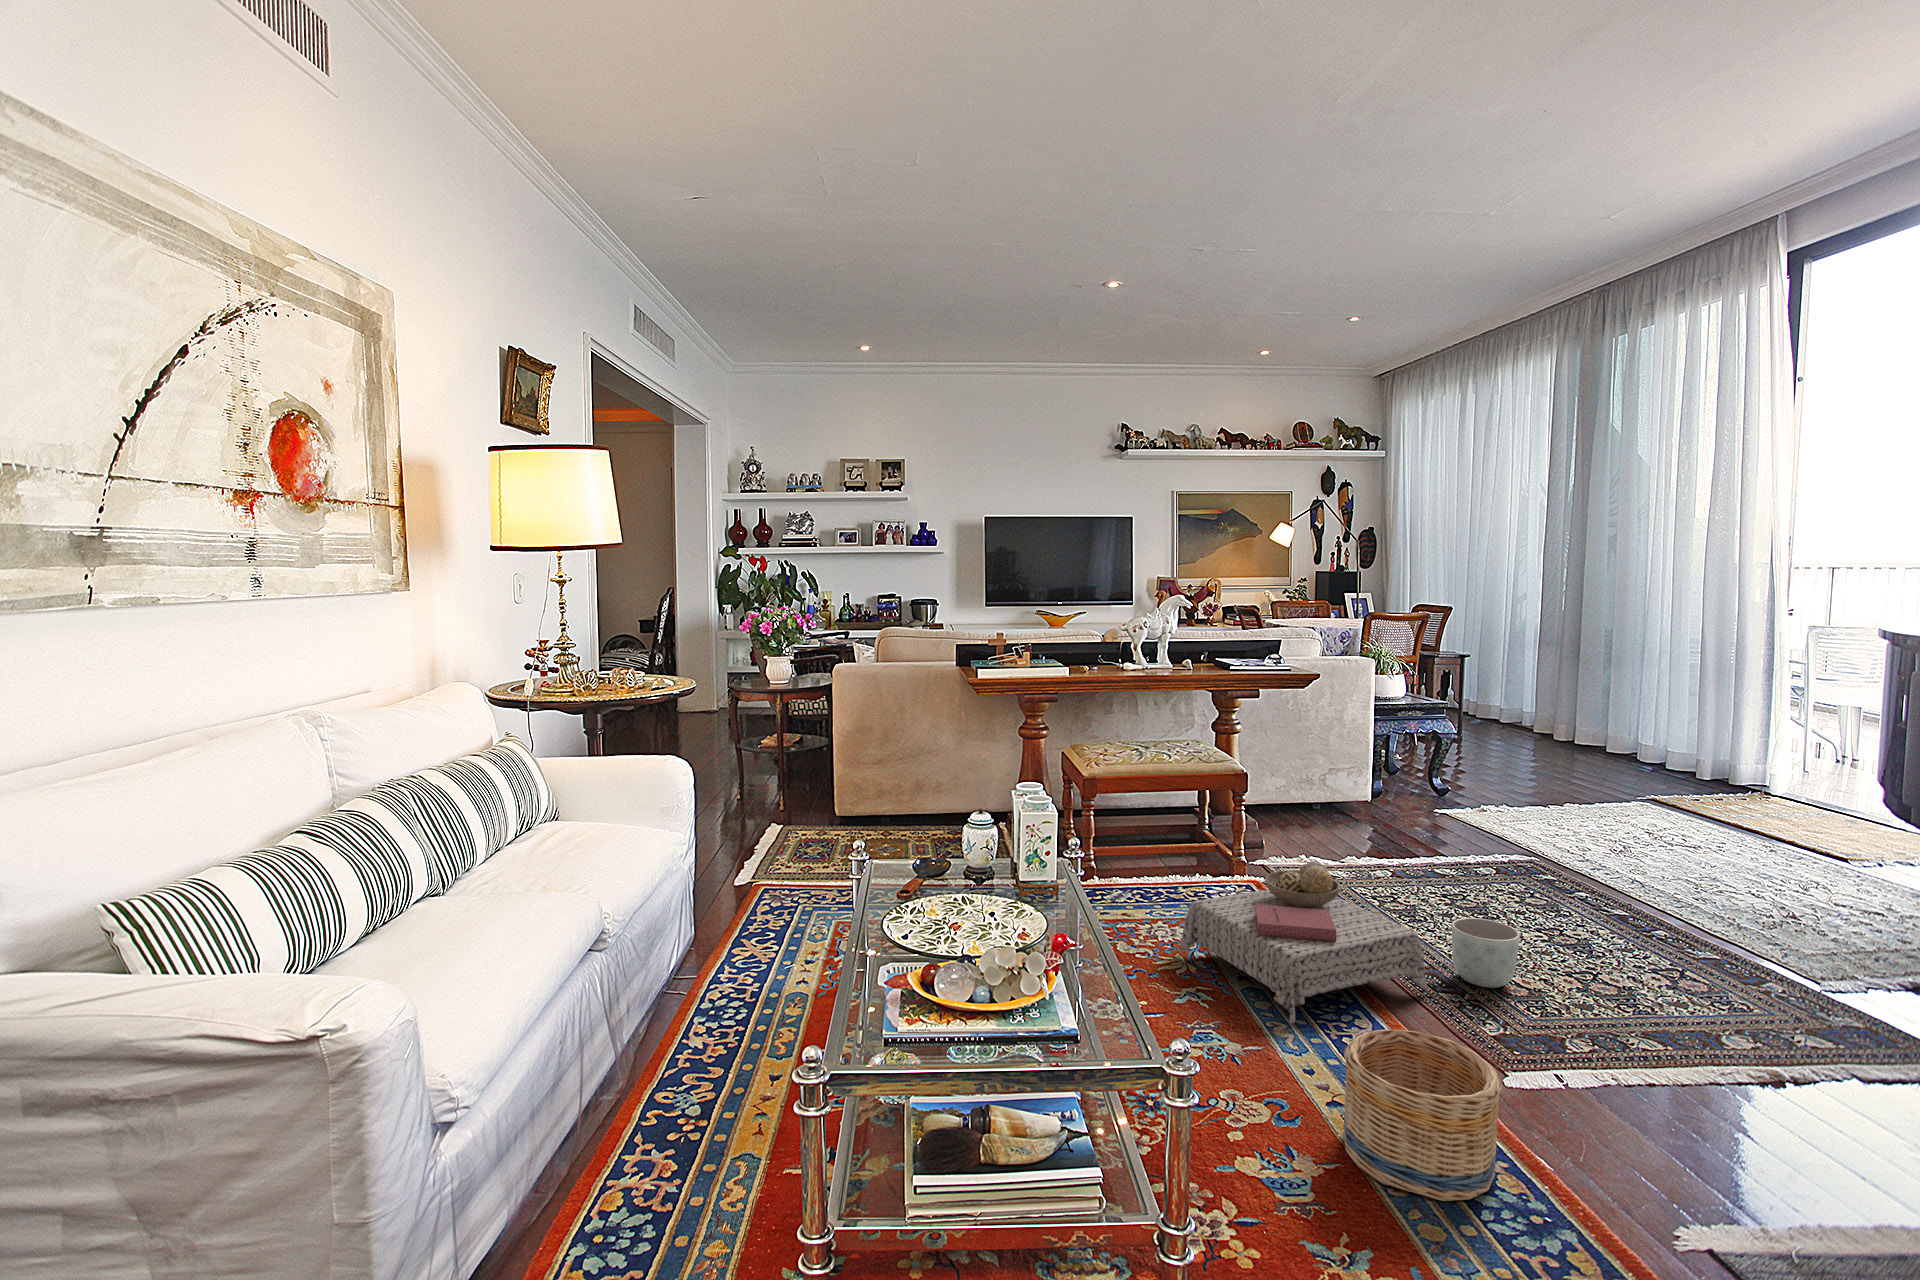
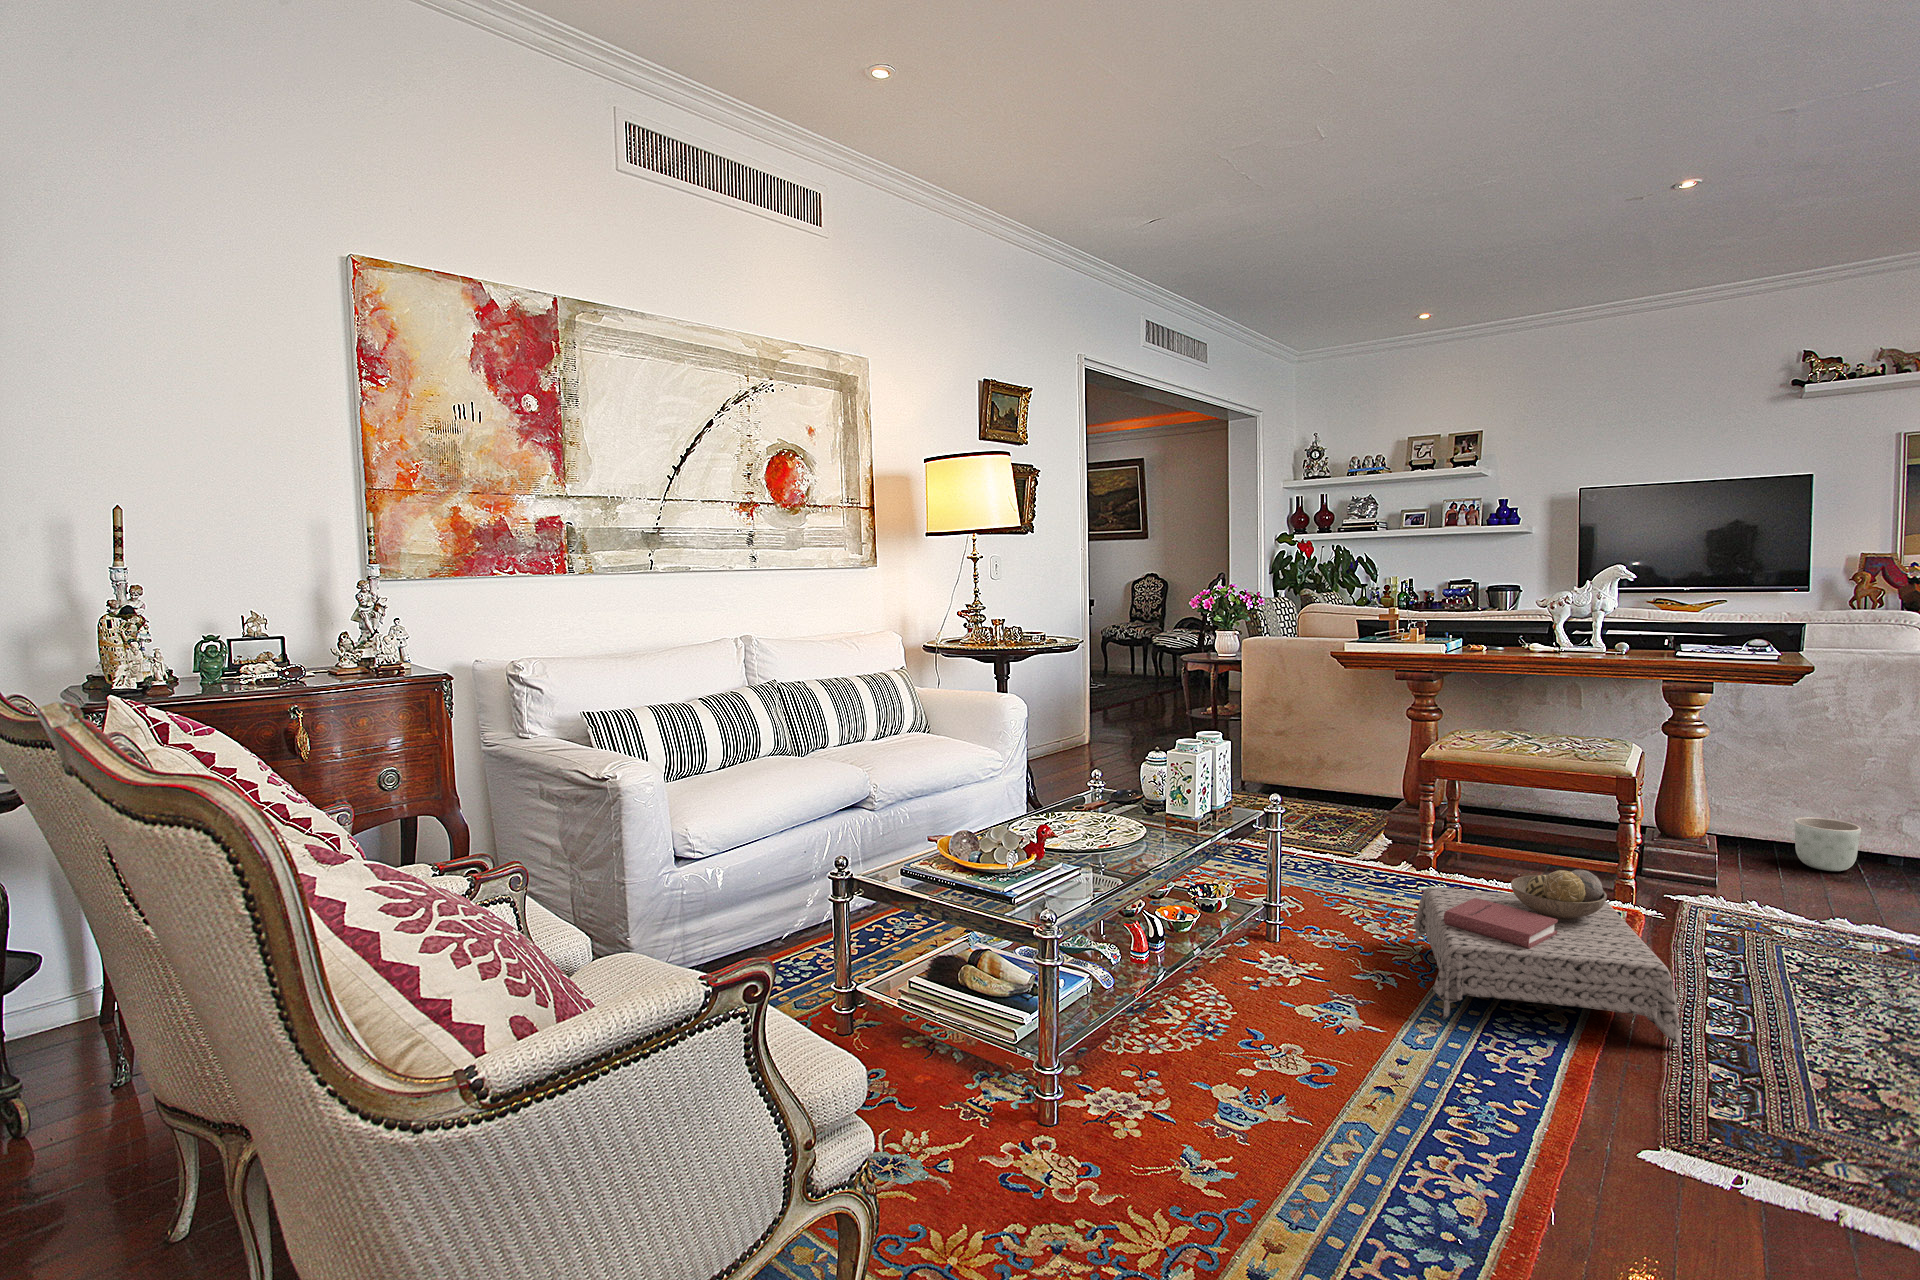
planter: present [1451,918,1520,988] -> present [1794,817,1861,871]
basket: present [1344,1029,1502,1201] -> none [1321,1003,1487,1181]

